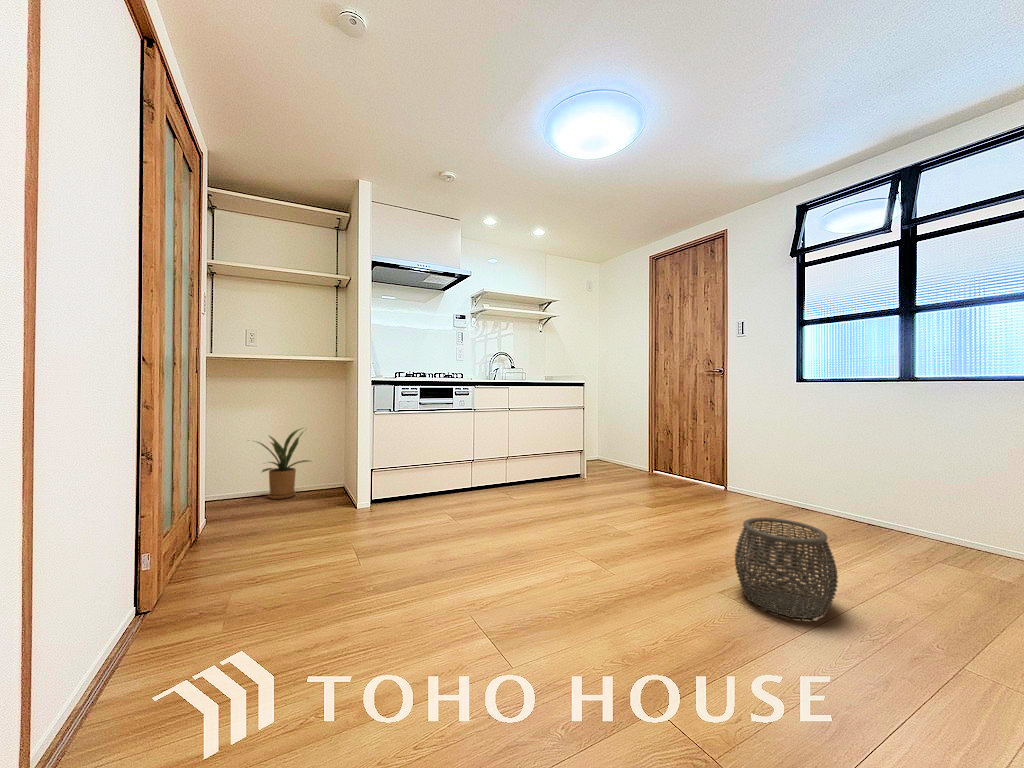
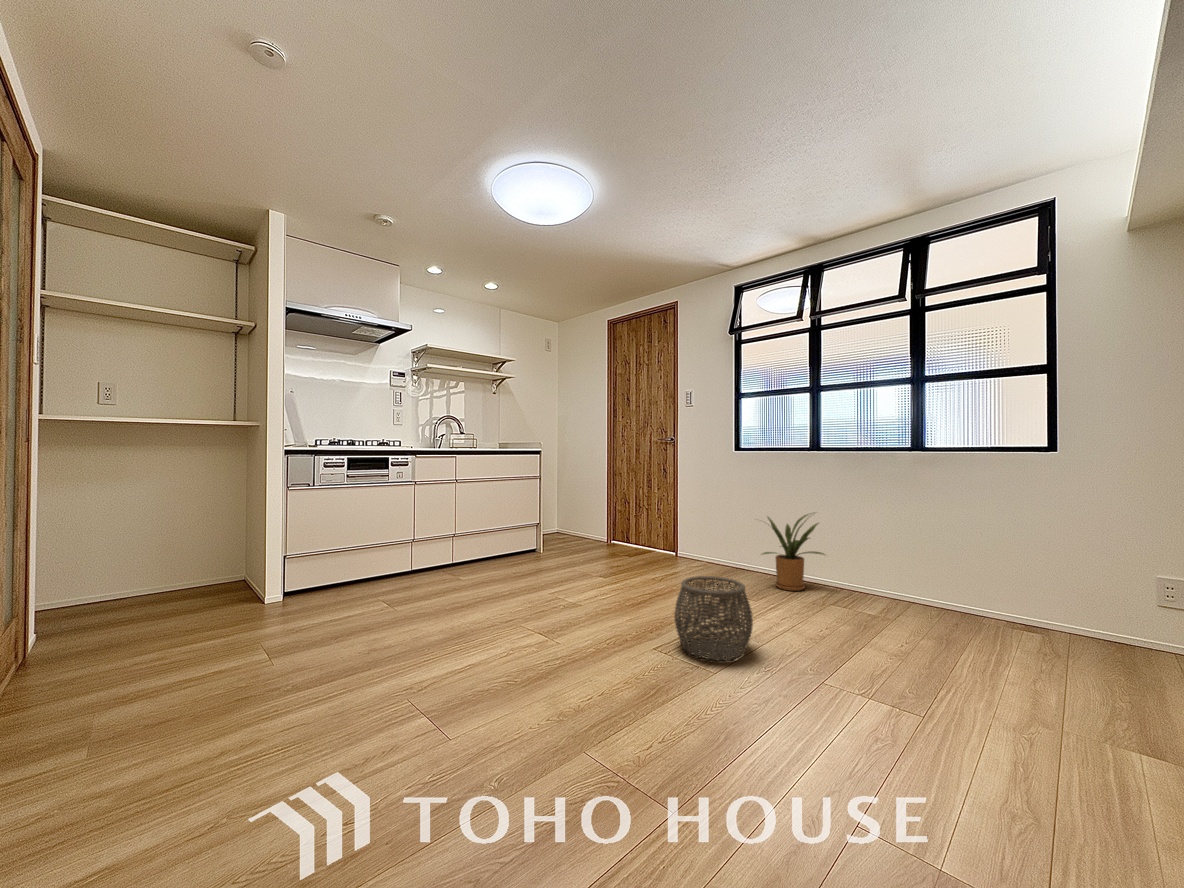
house plant: present [258,429,310,499] -> present [762,512,824,591]

